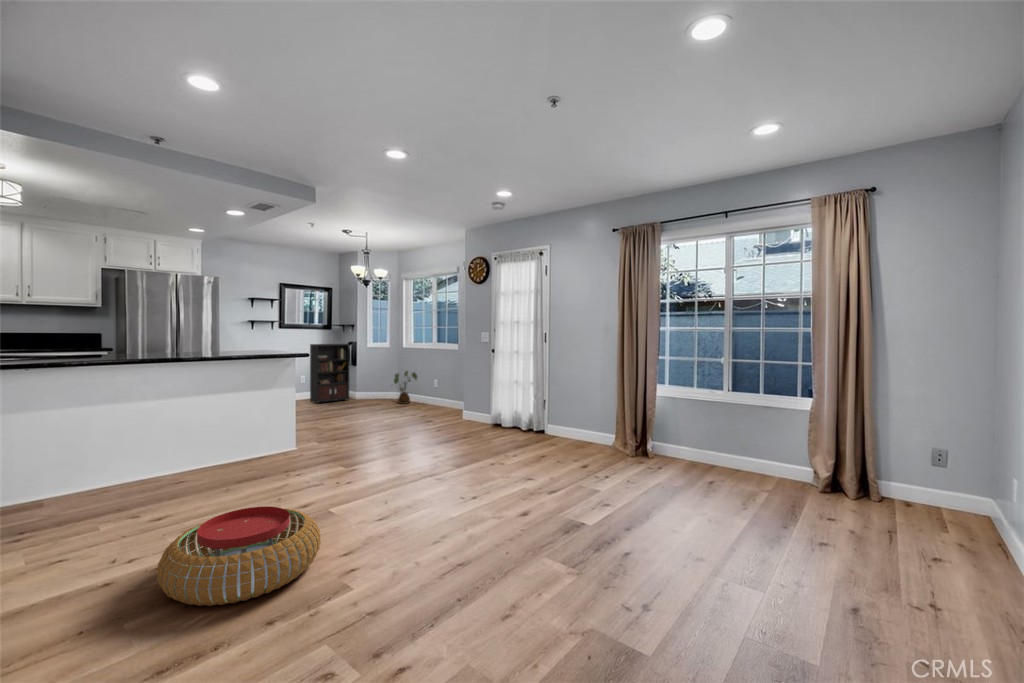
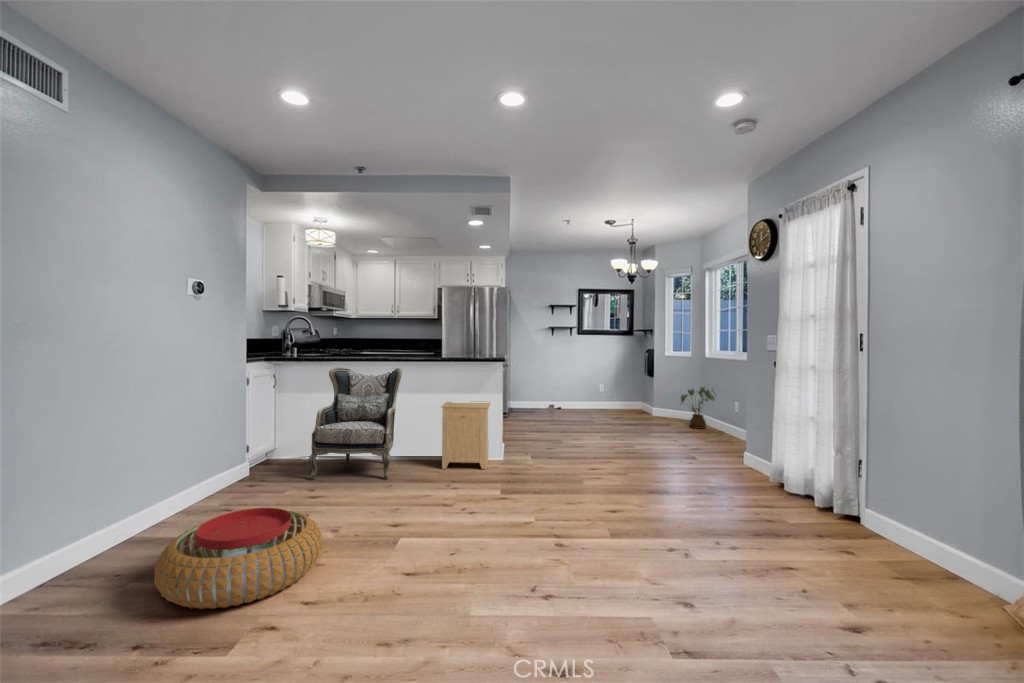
bookcase: present [310,344,349,403] -> none [602,351,645,415]
armchair: none [84,370,231,514] -> present [308,367,402,479]
side table: none [235,397,299,468] -> present [441,402,490,469]

